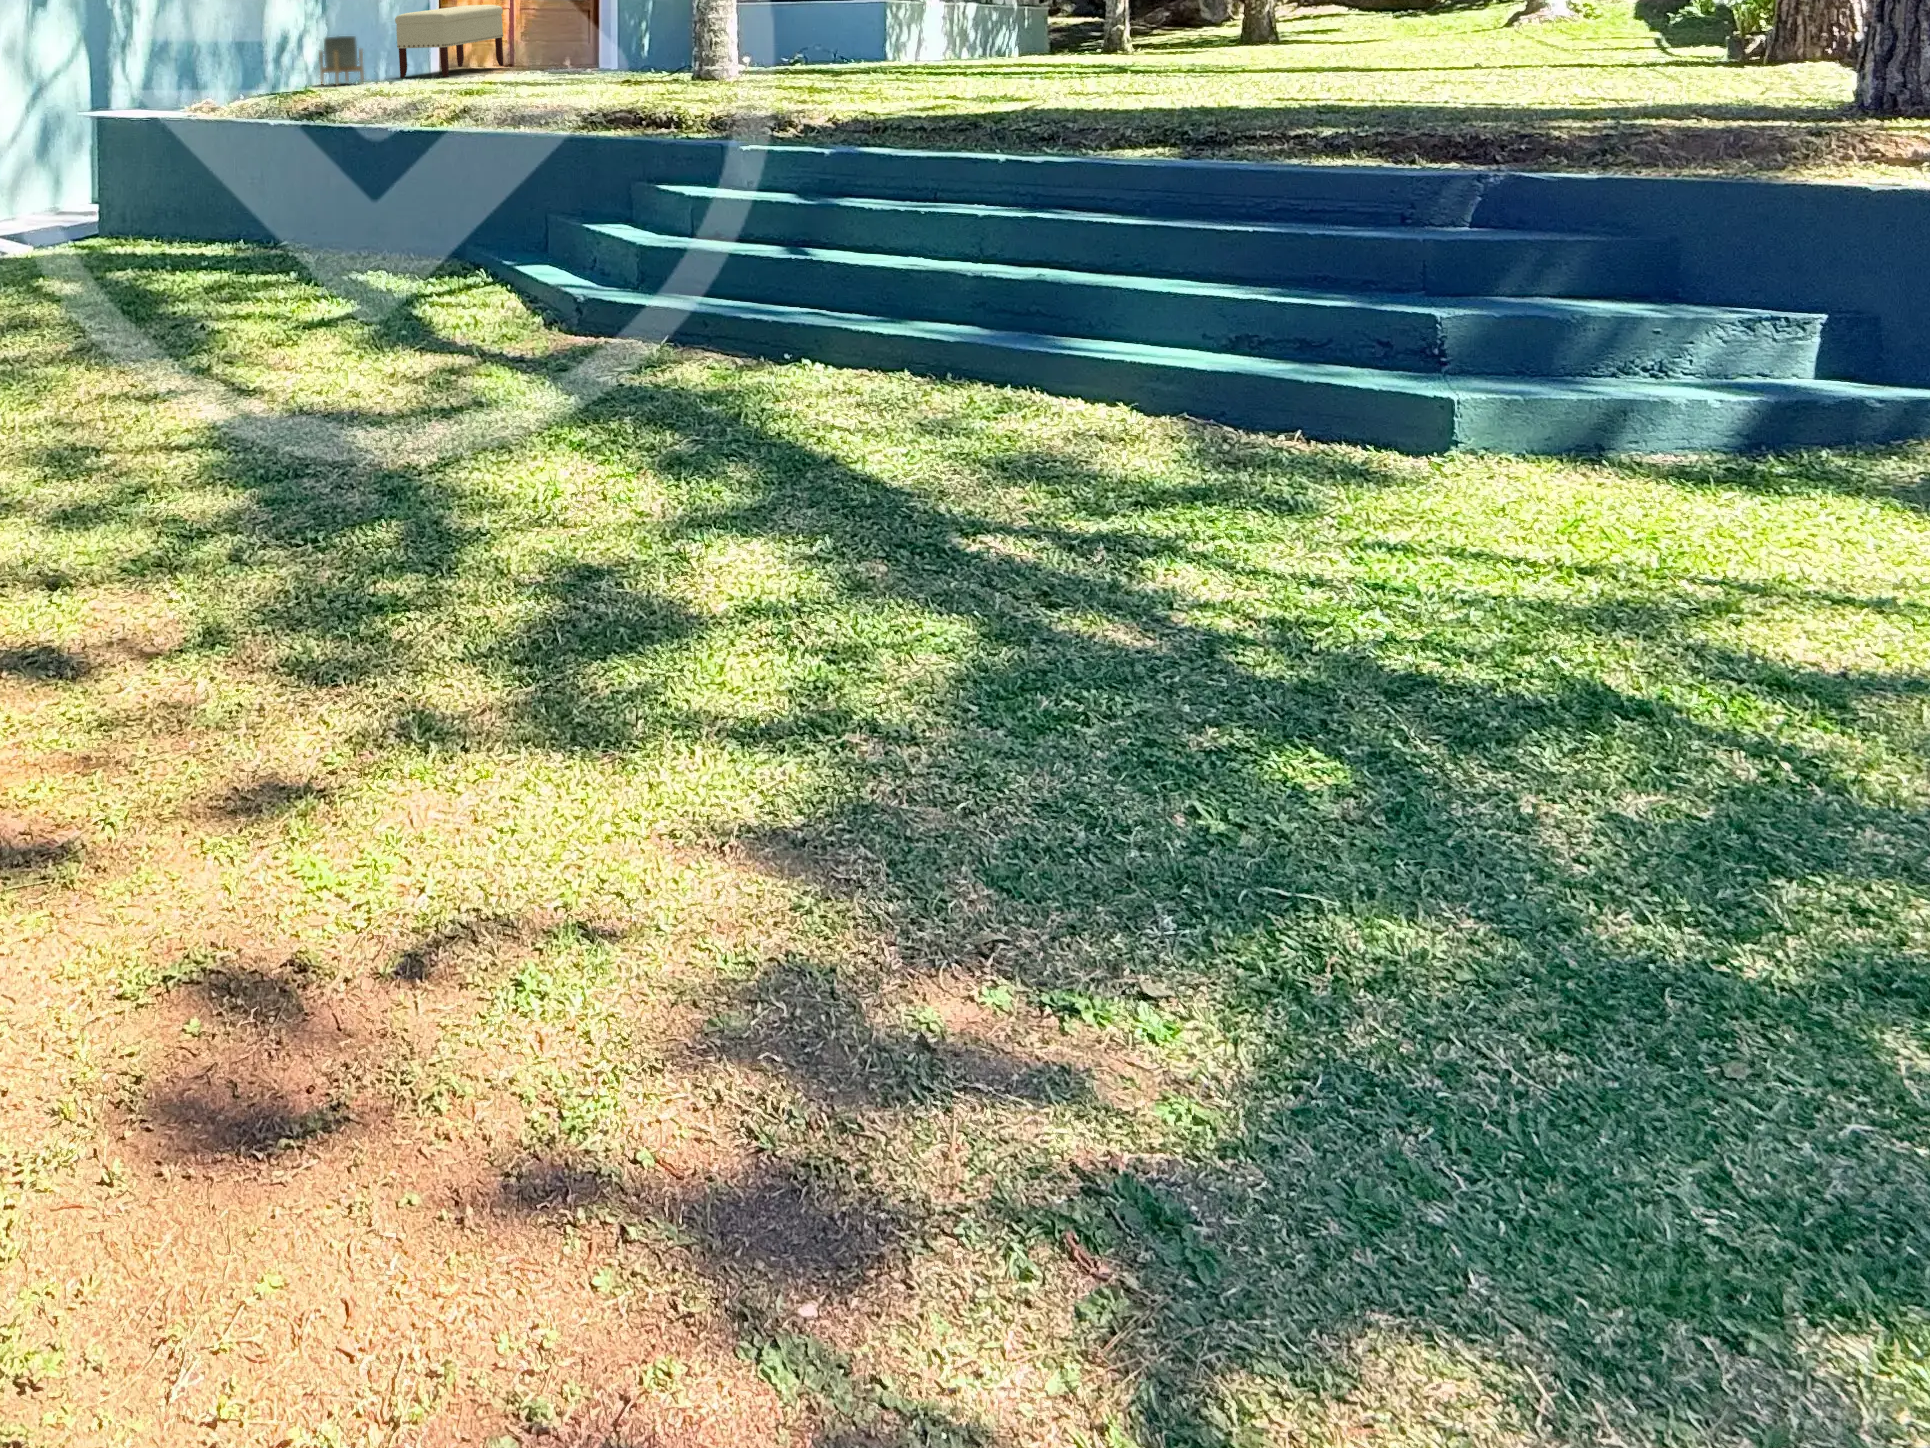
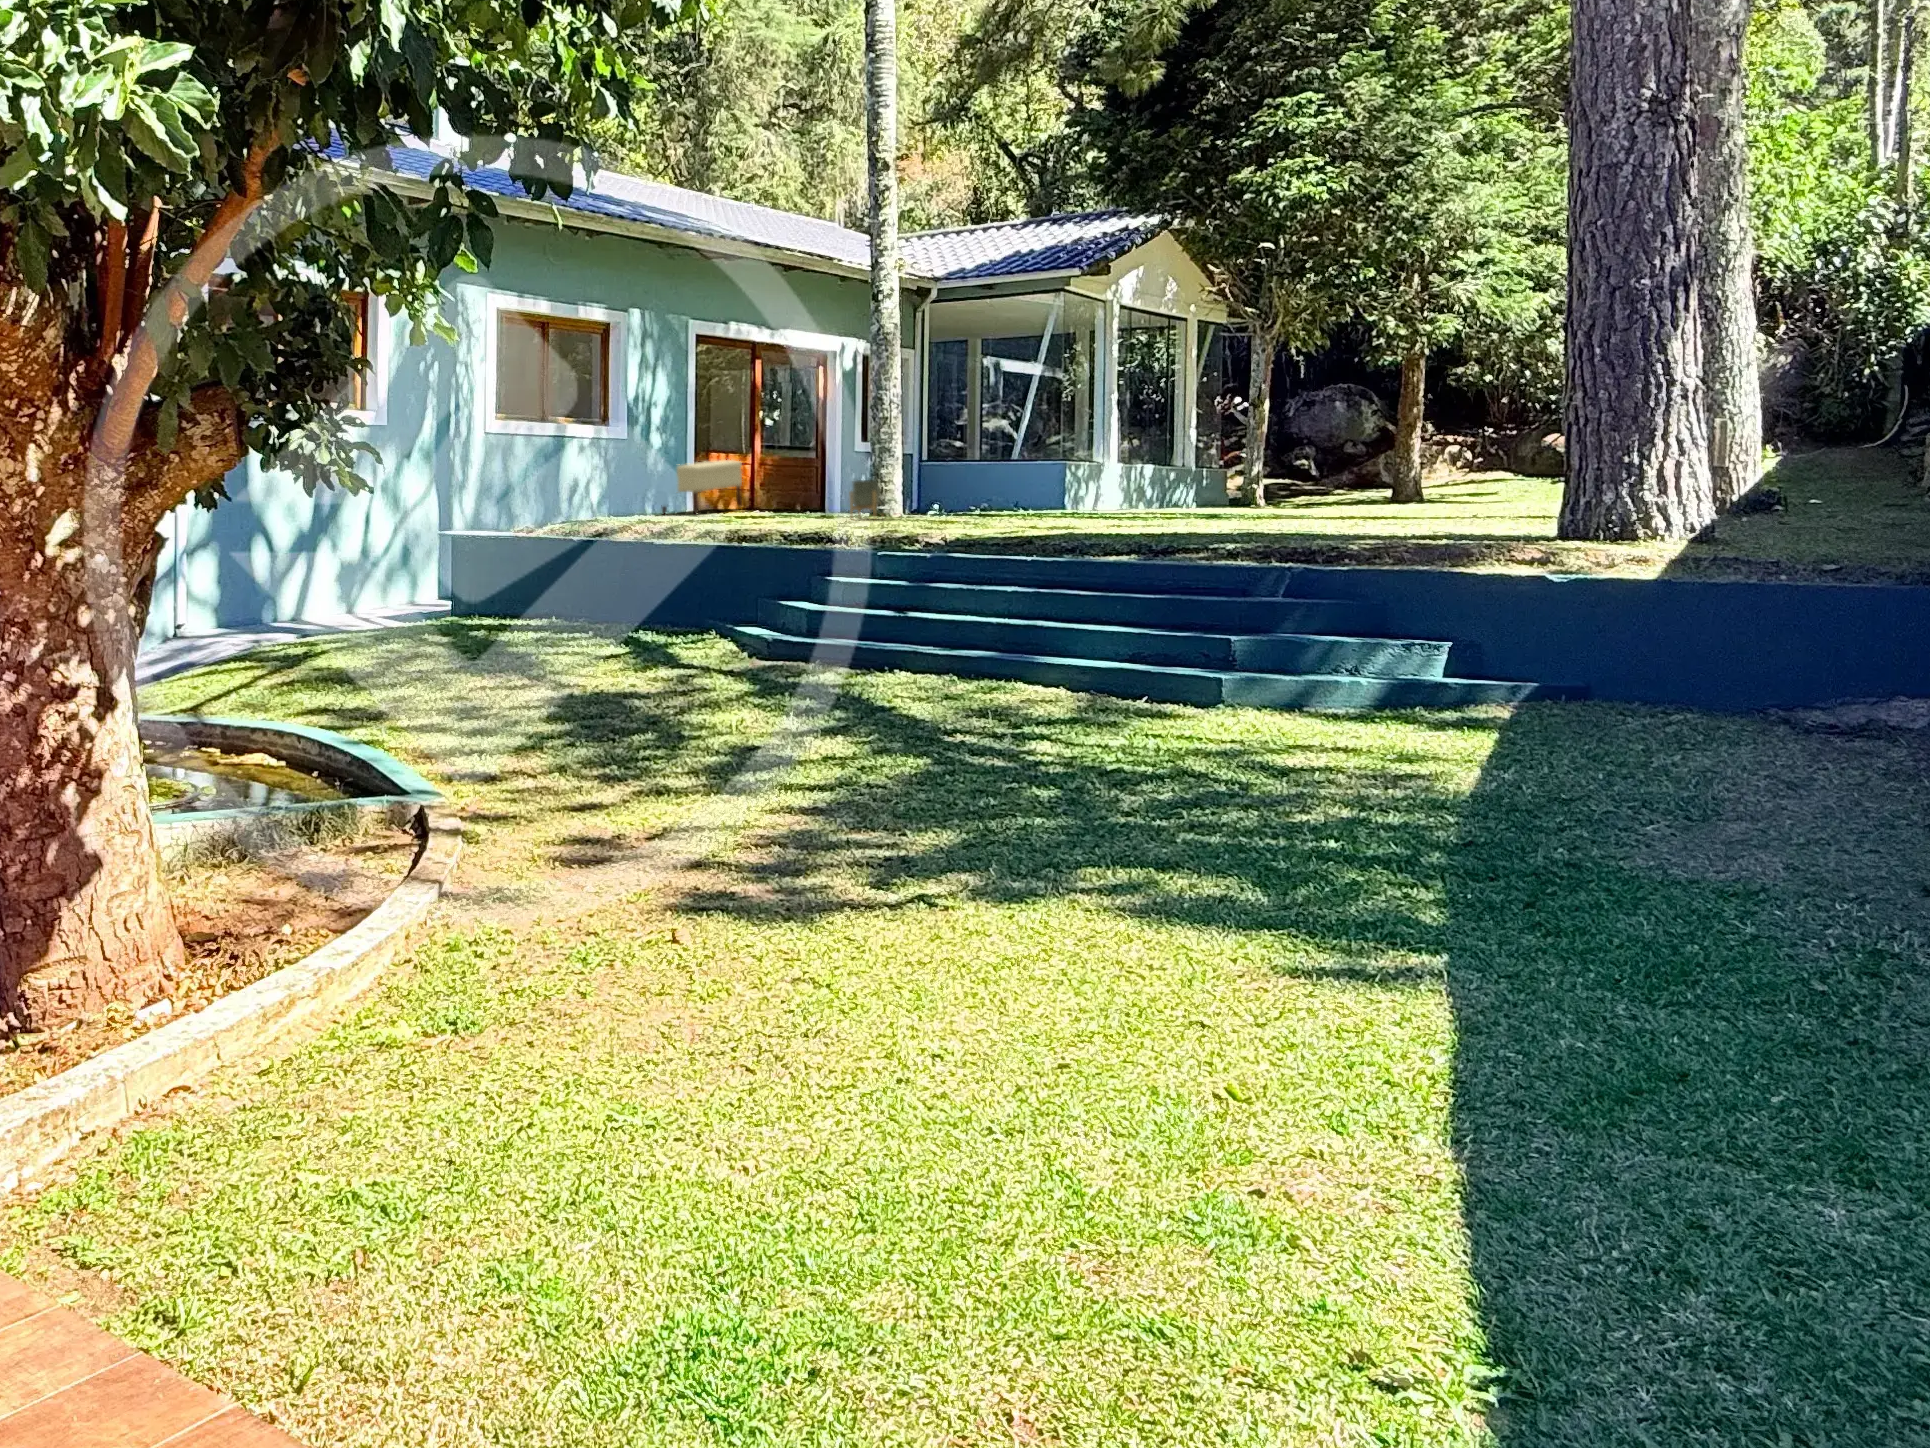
planter: present [319,36,364,85] -> present [849,480,883,519]

